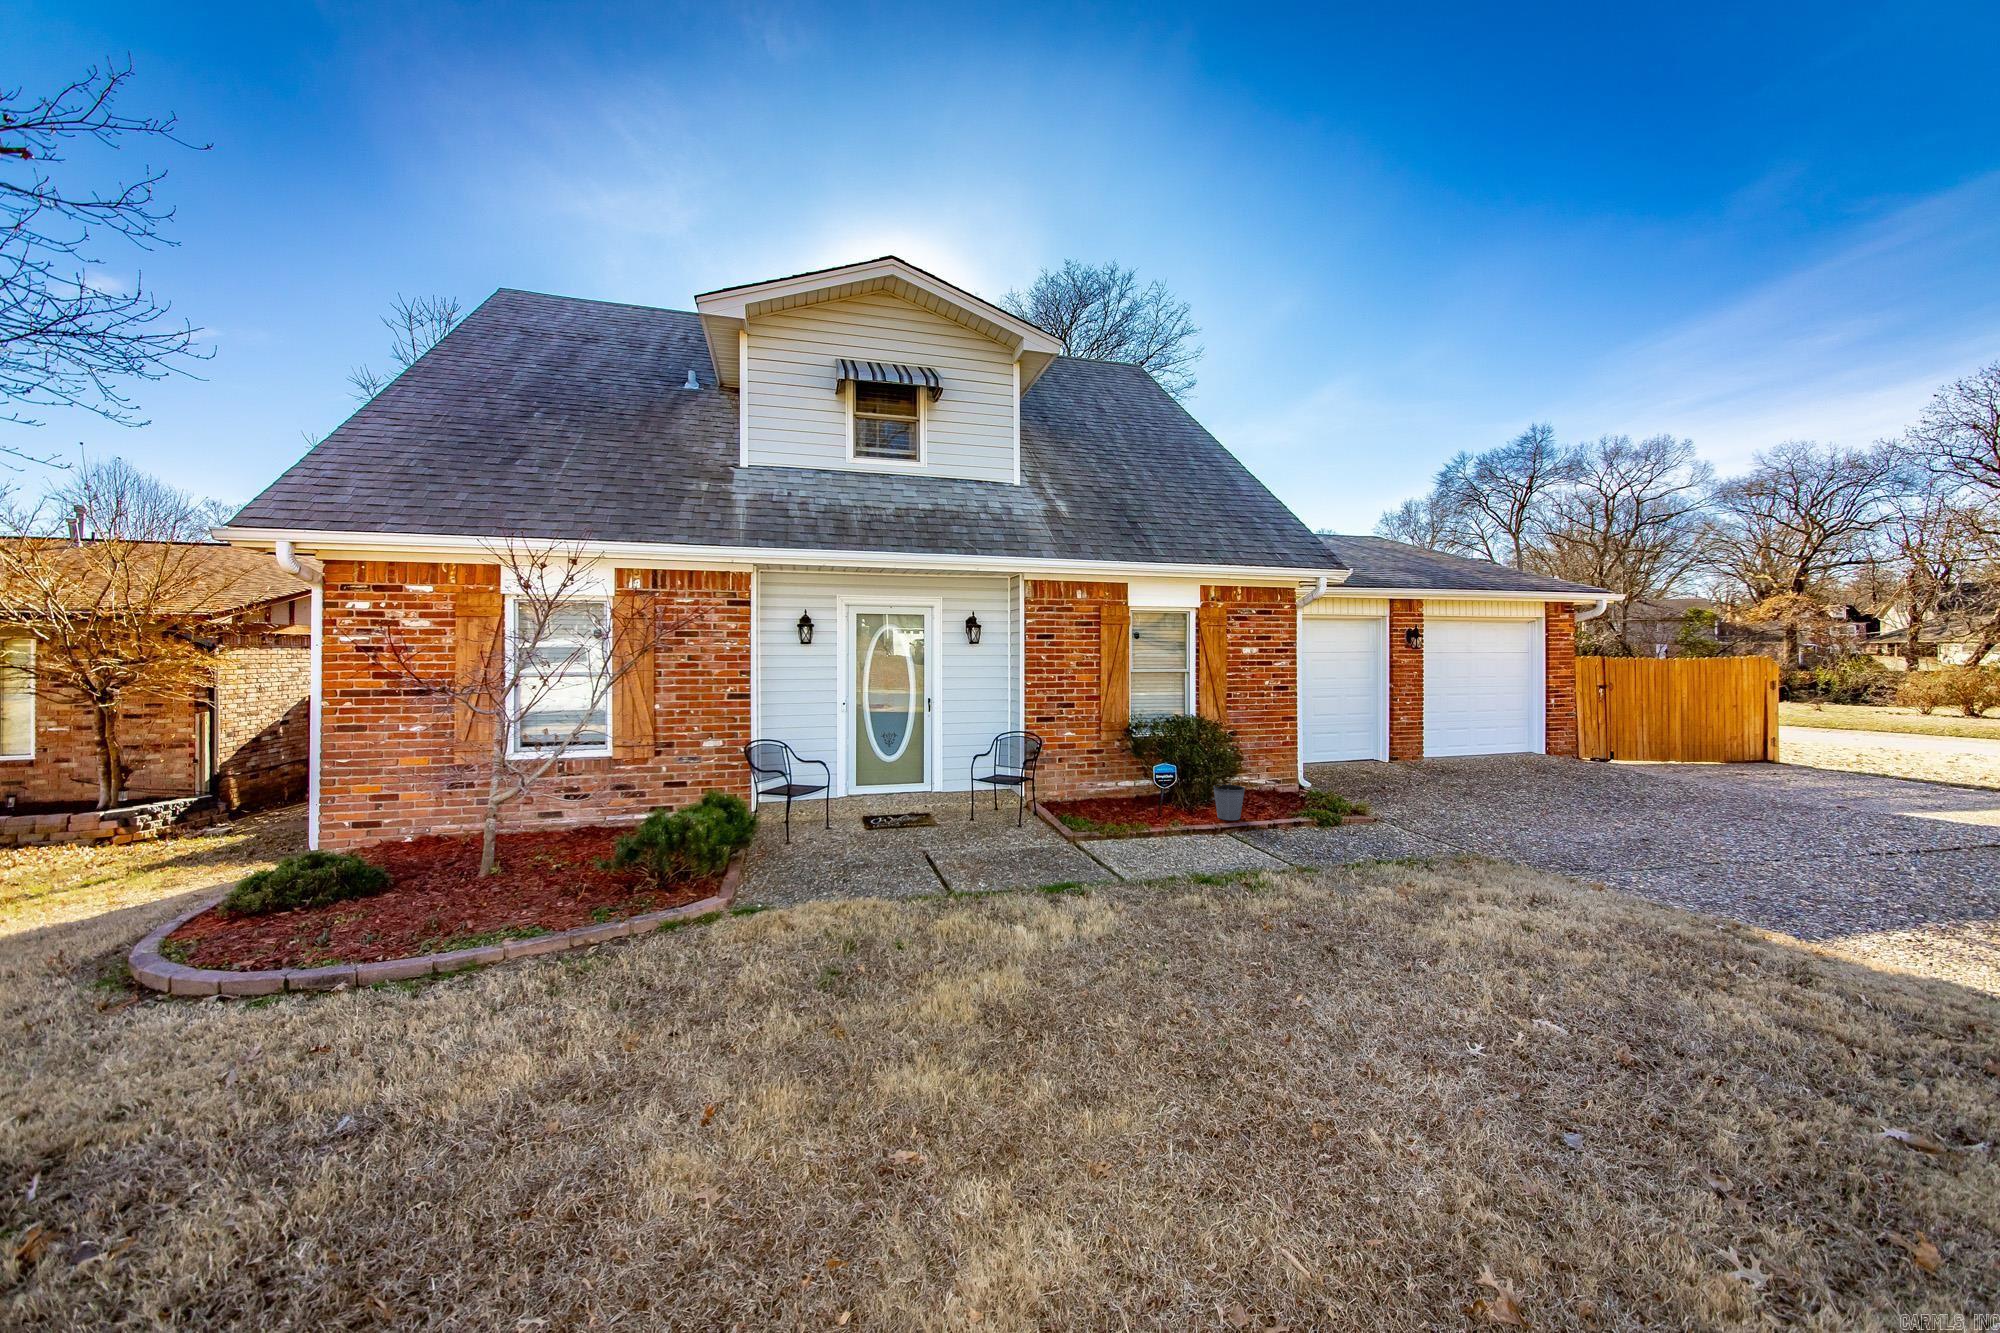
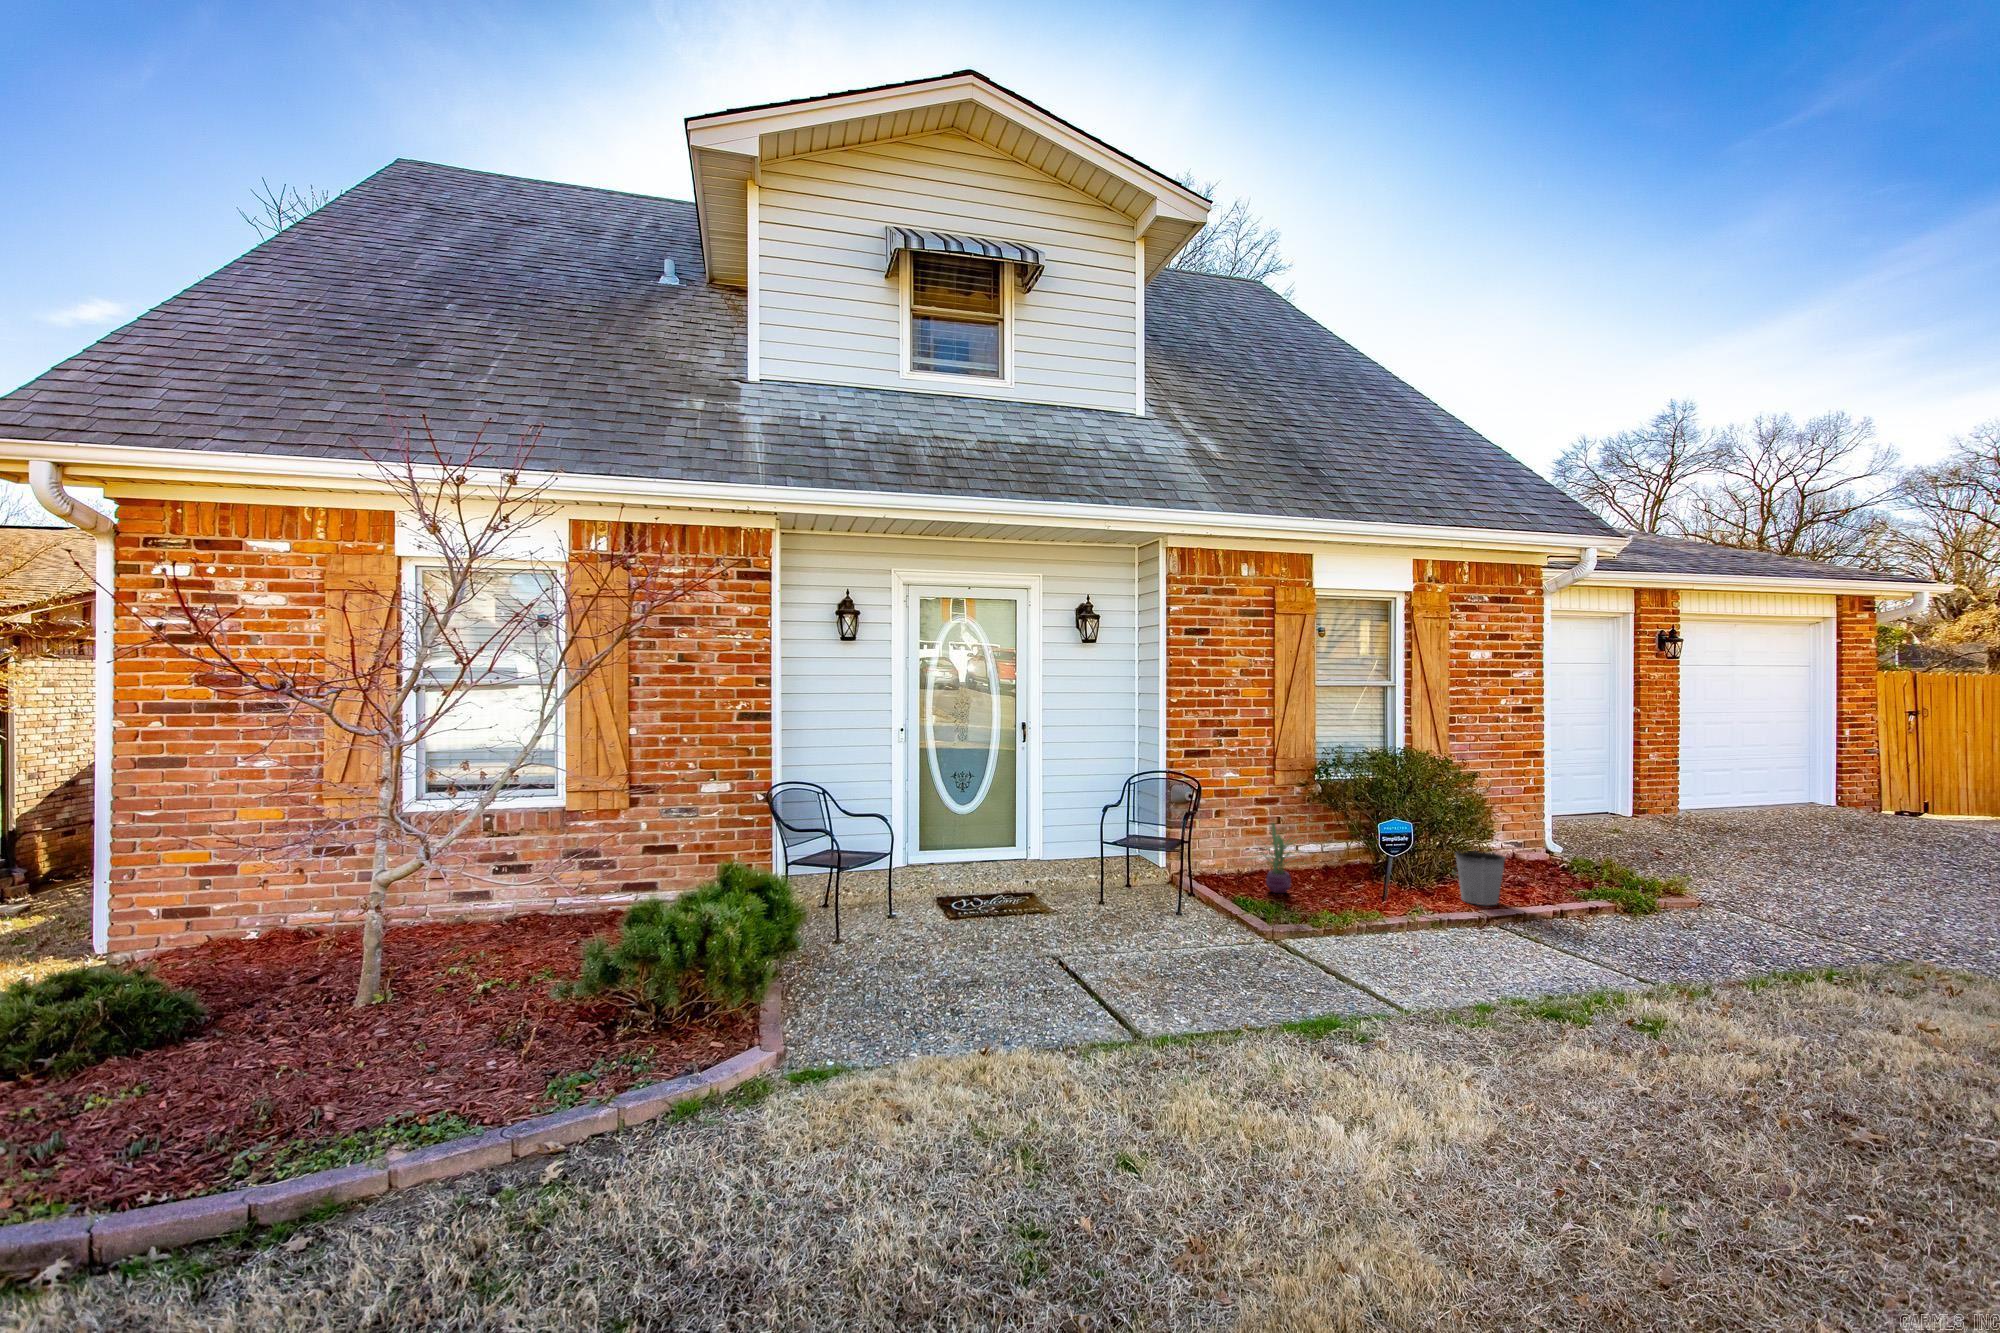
decorative plant: none [1073,766,1119,813] -> present [1247,823,1303,893]

